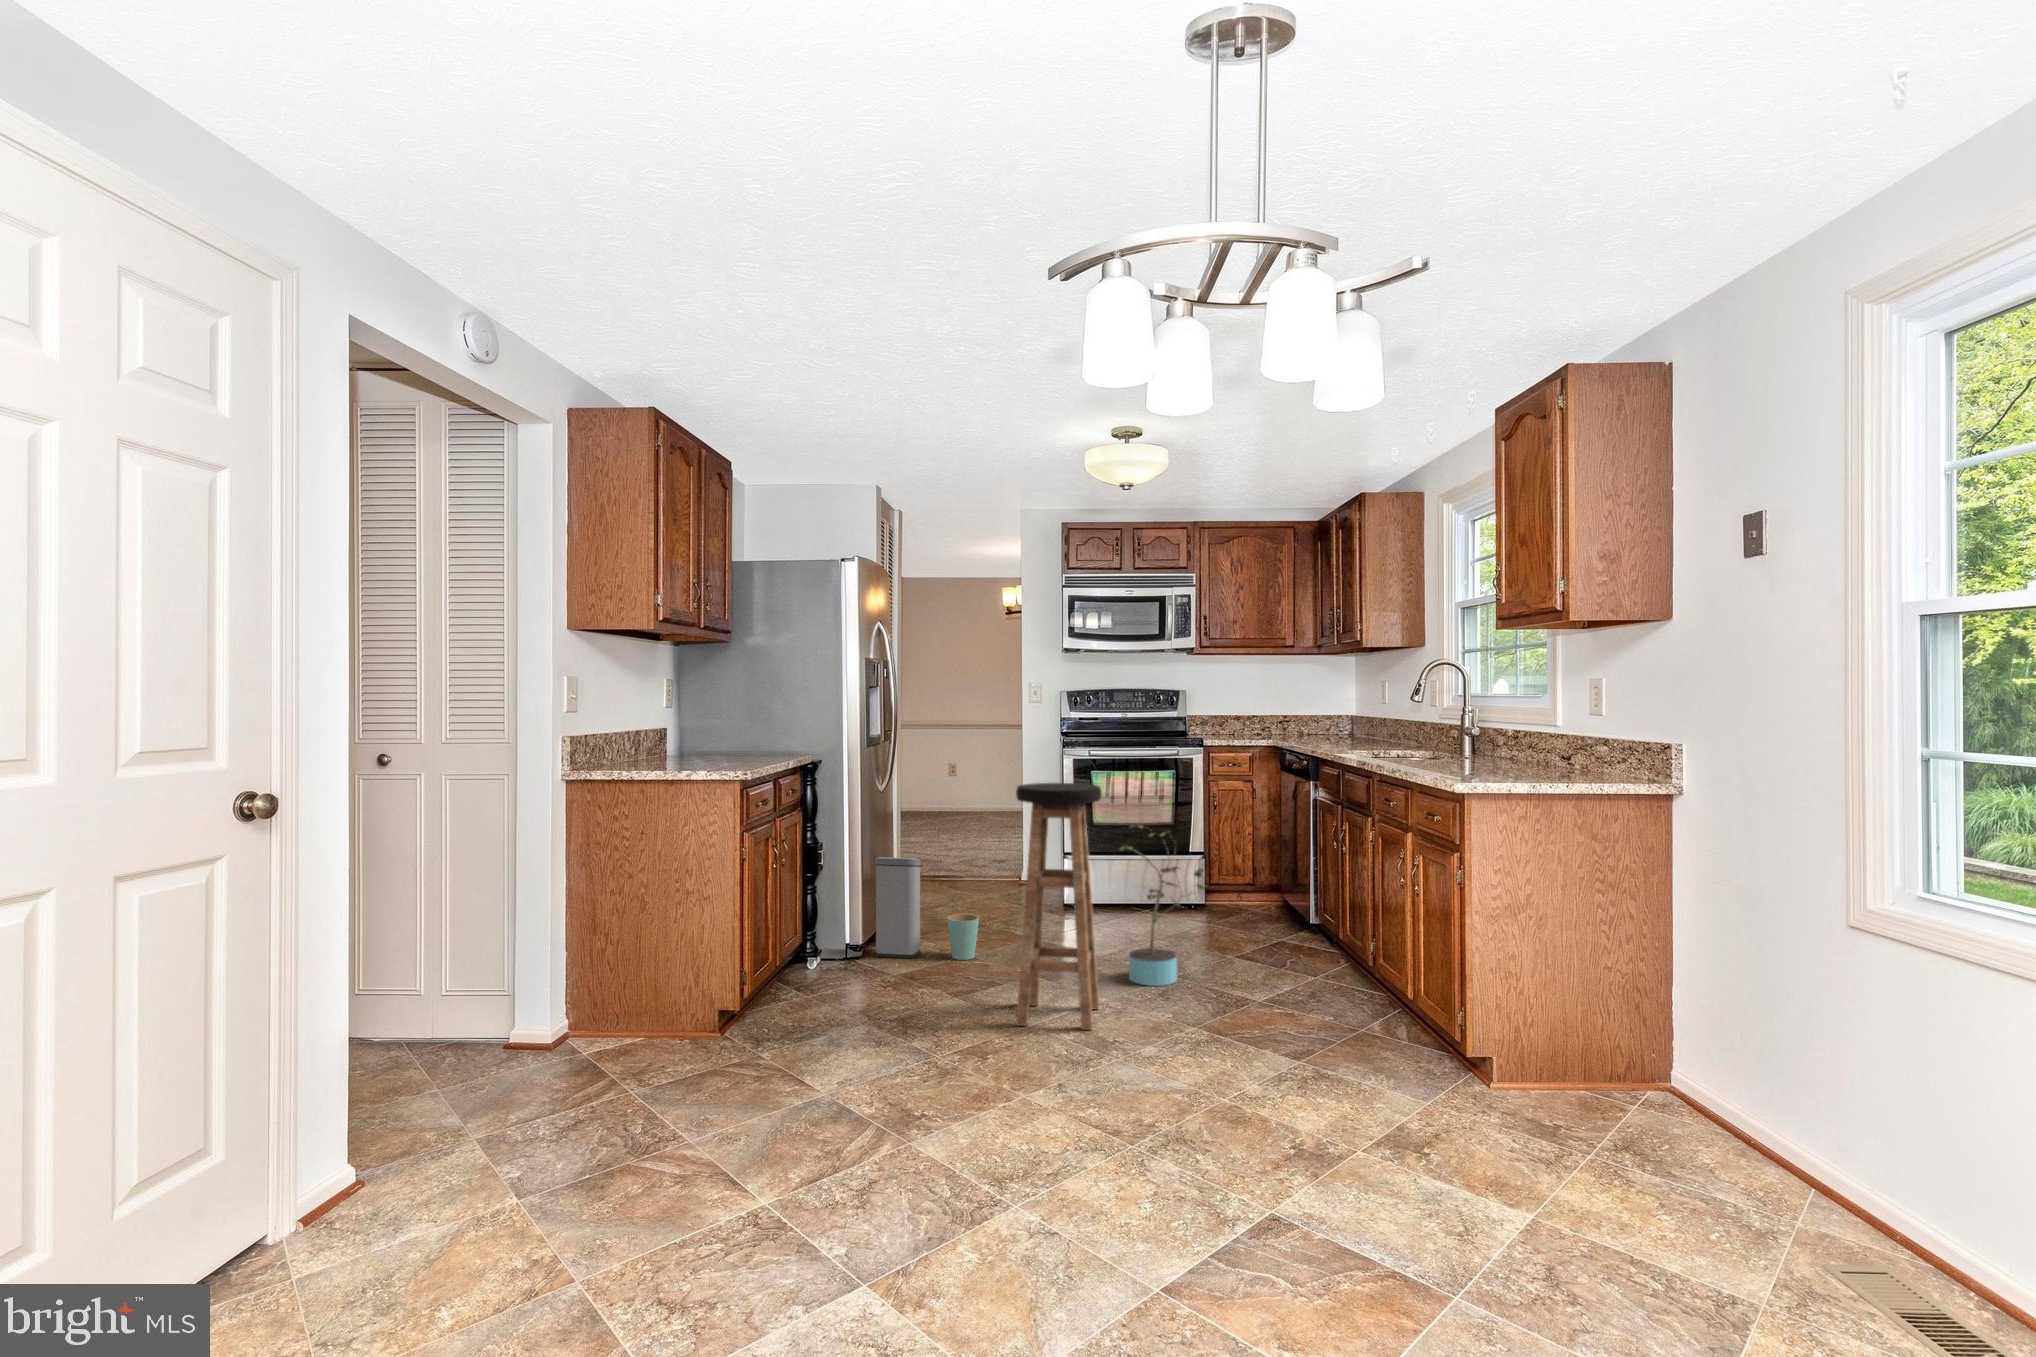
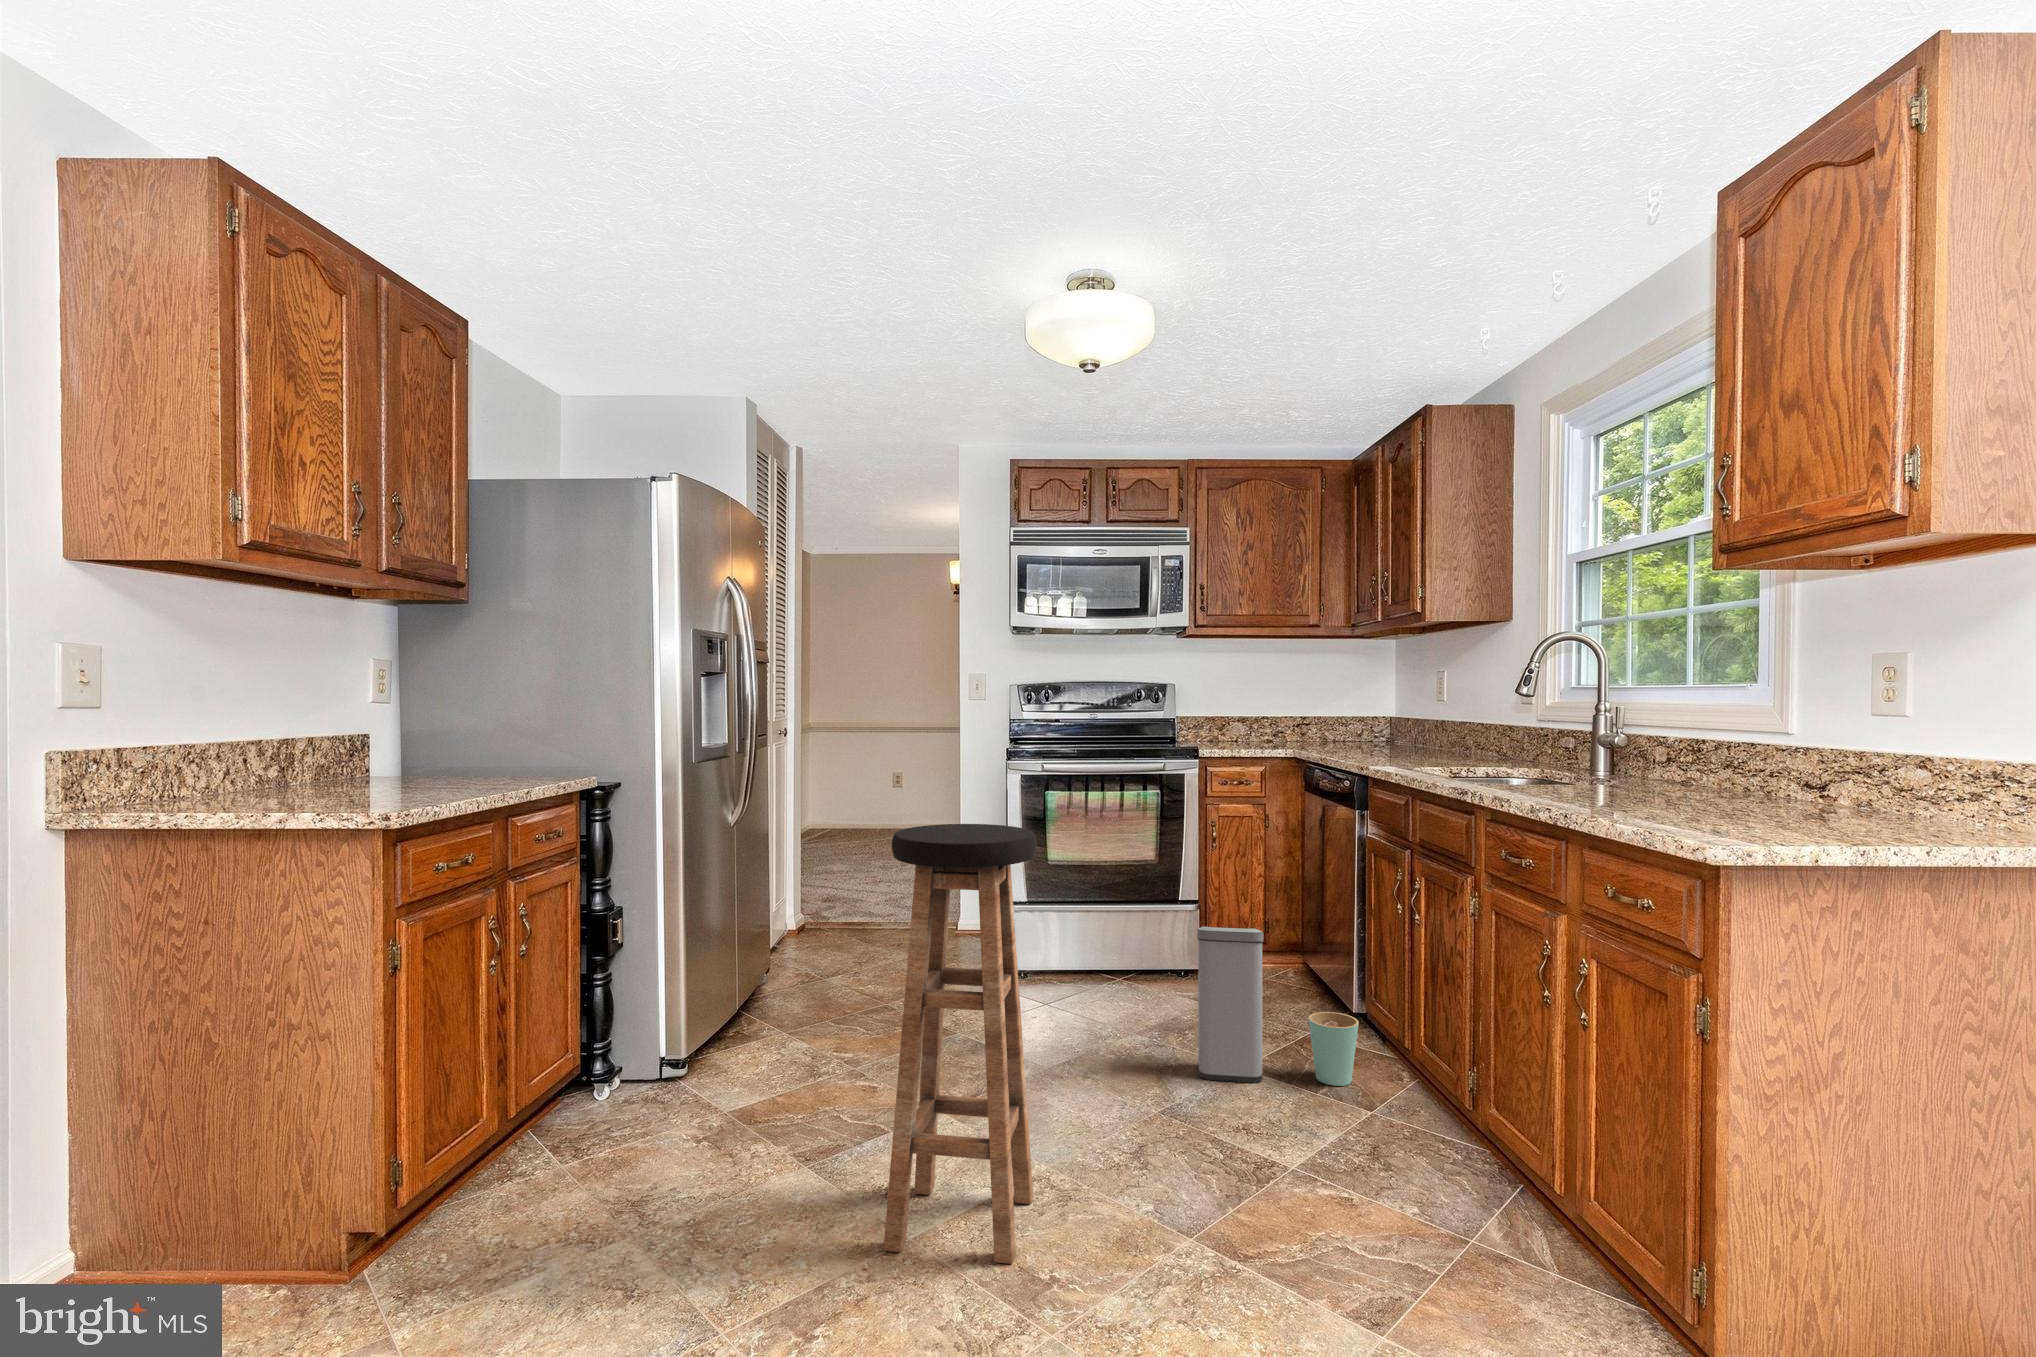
potted plant: present [1117,825,1205,986] -> none [1067,881,1210,1142]
trash can: present [876,857,979,960] -> present [1197,927,1359,1086]

